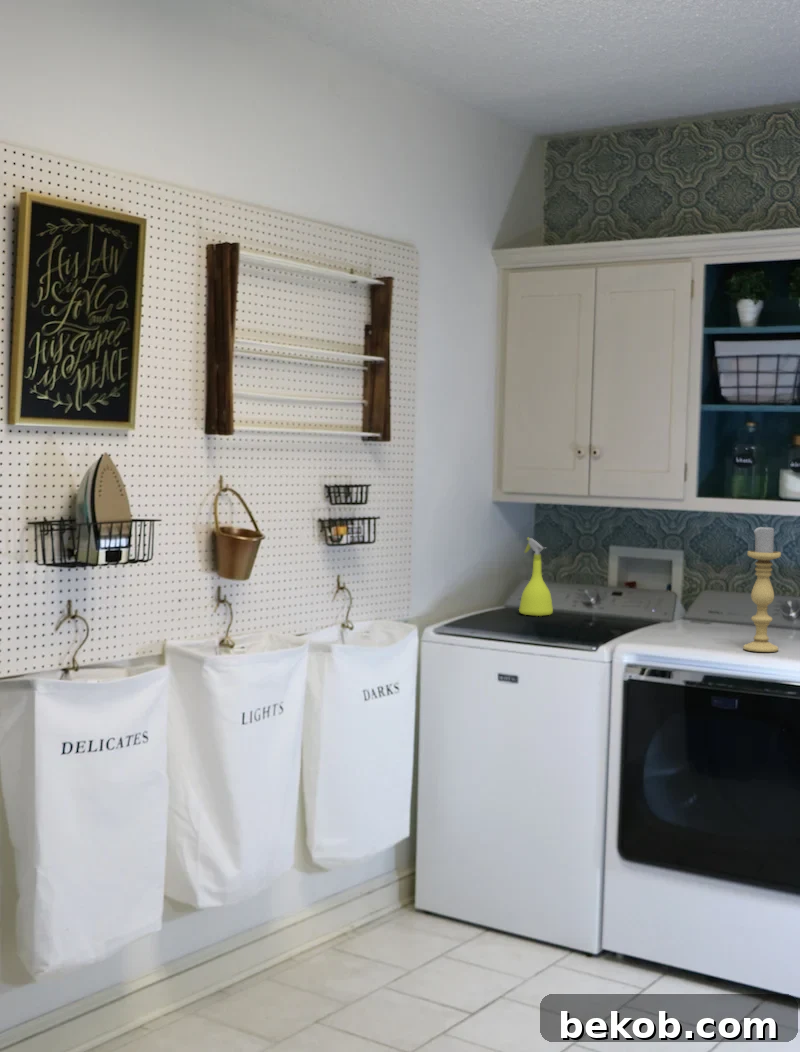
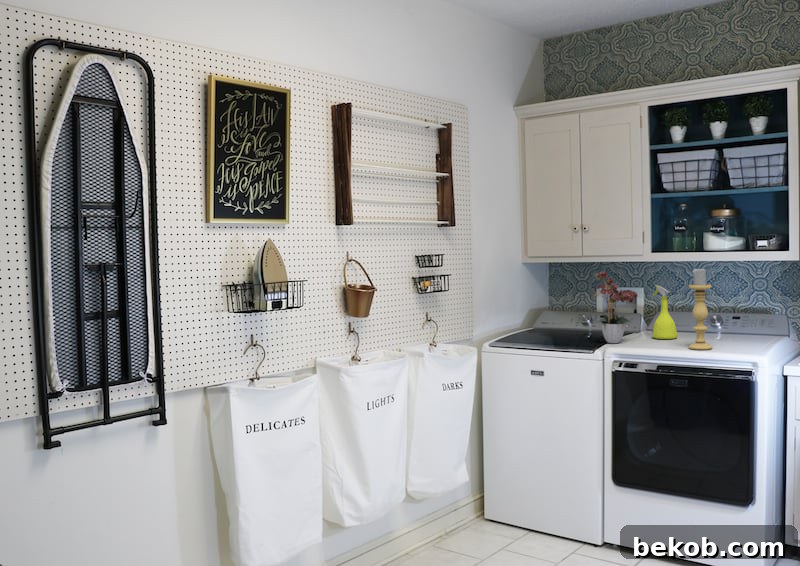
flower arrangement: none [599,518,678,637] -> present [593,272,637,343]
spray bottle: present [519,538,553,616] -> present [652,285,677,339]

